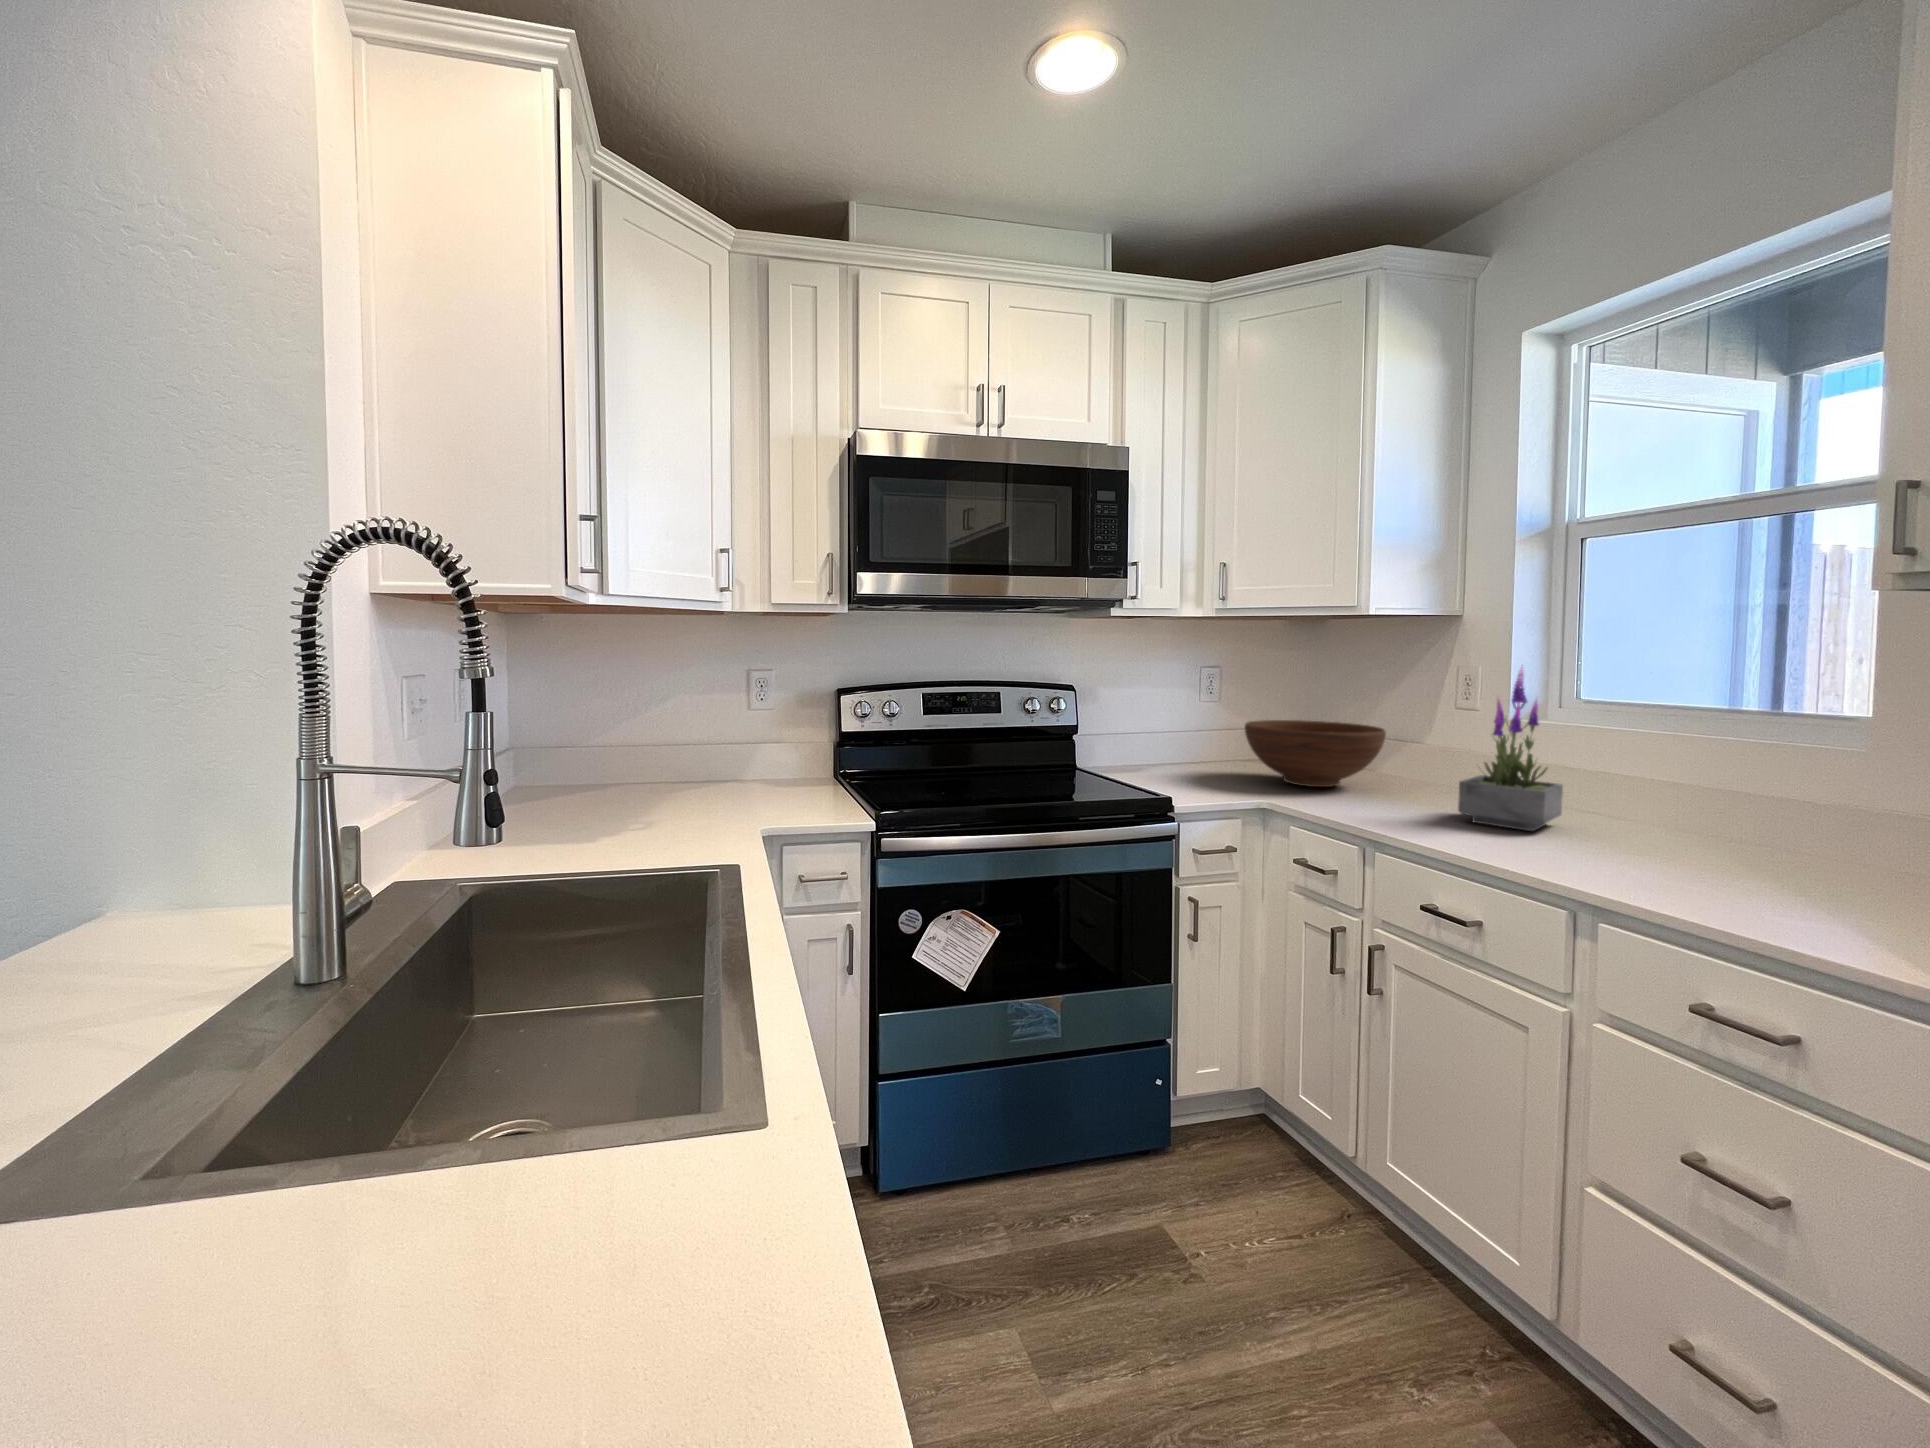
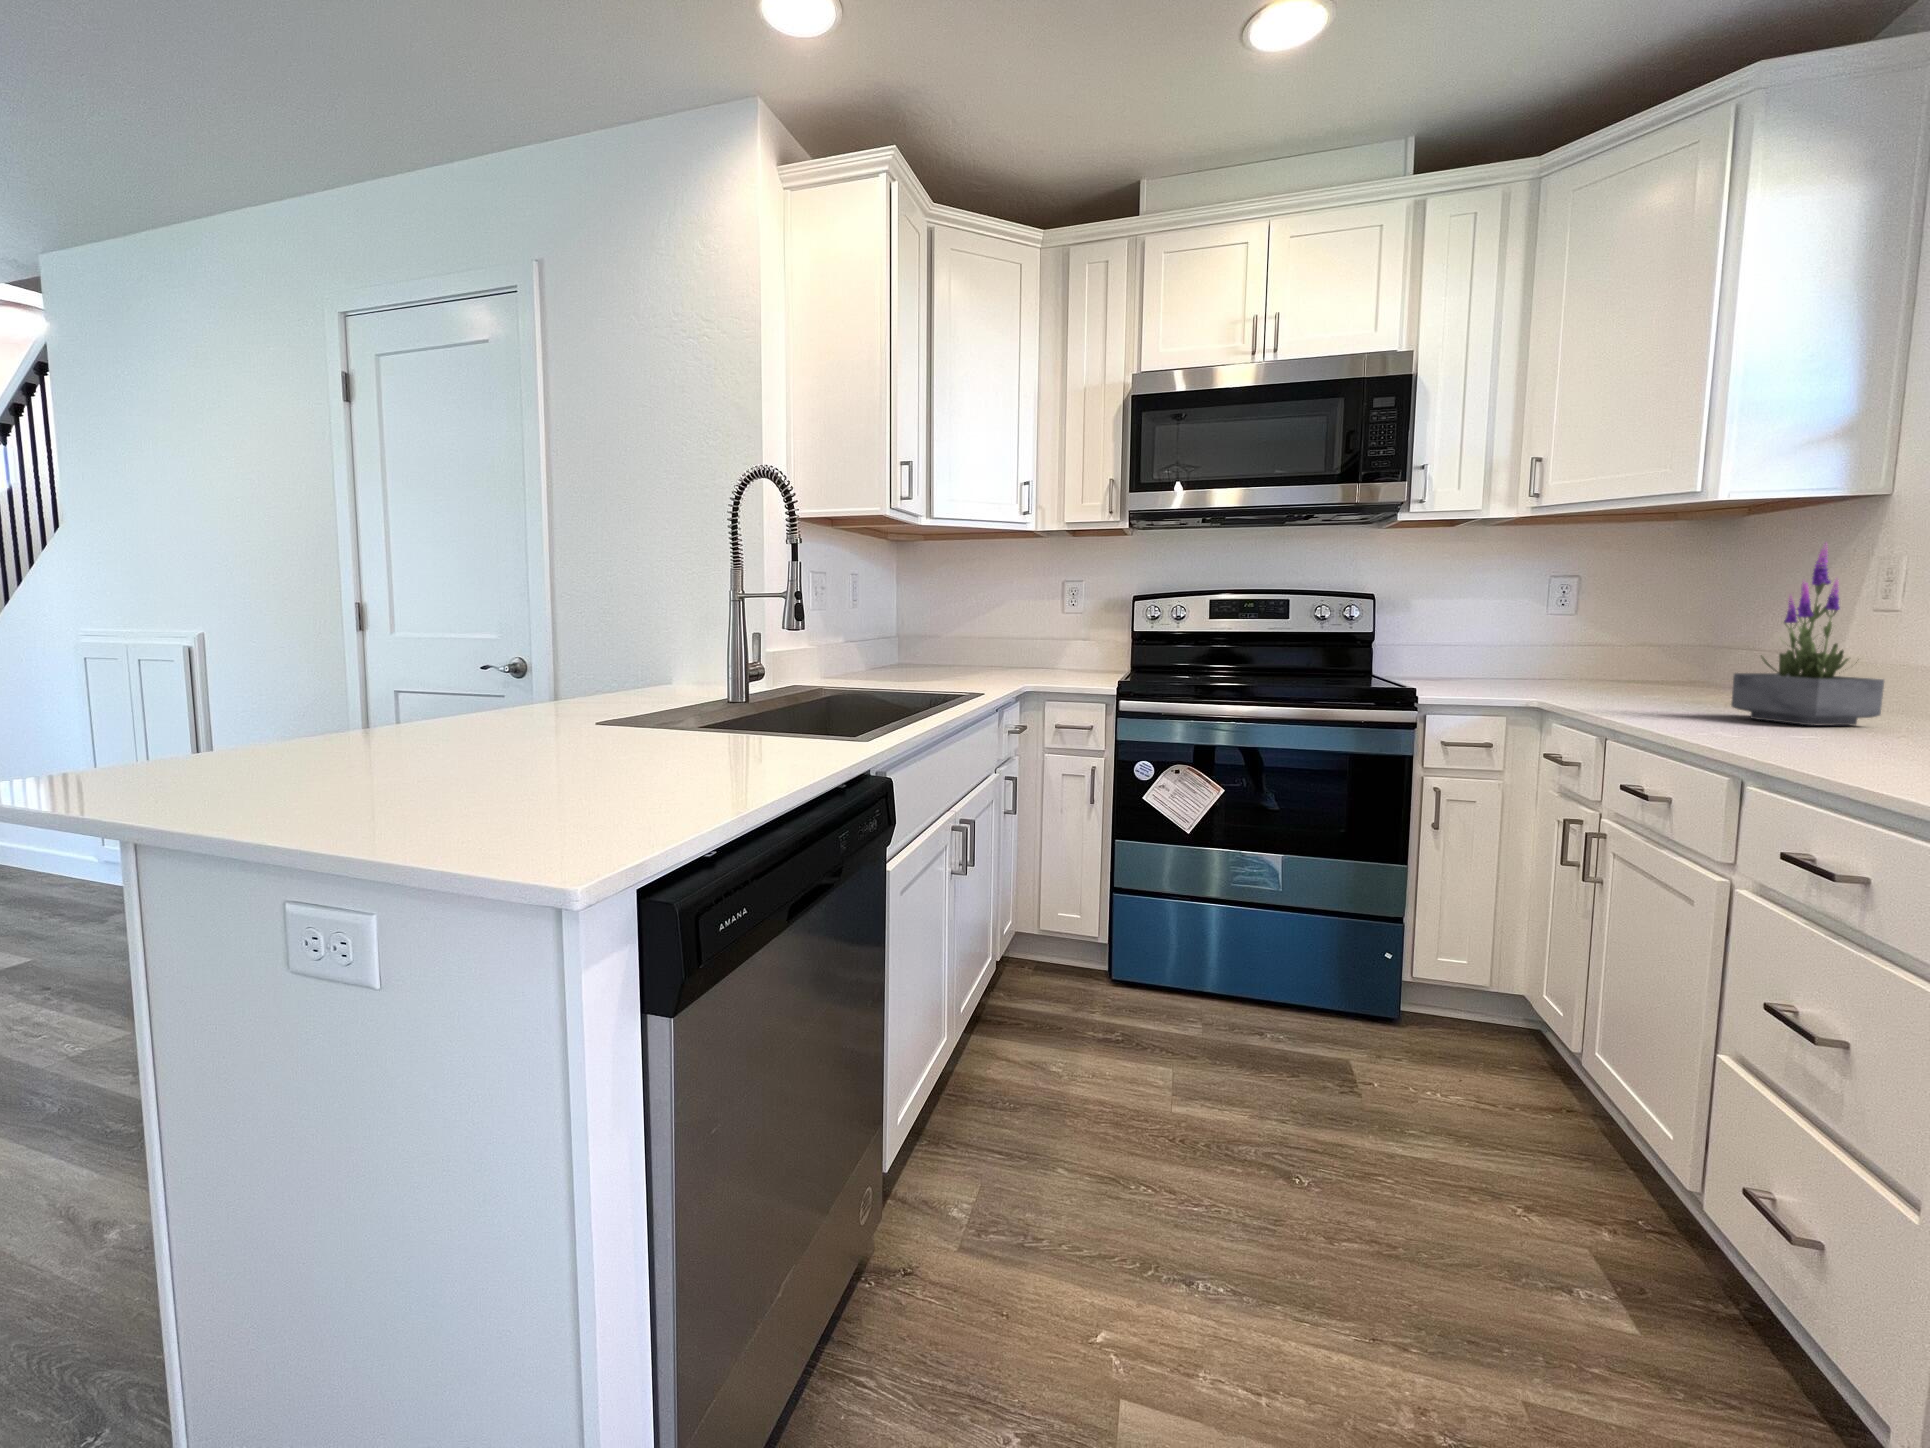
fruit bowl: present [1245,720,1386,787] -> none [1554,630,1734,698]

